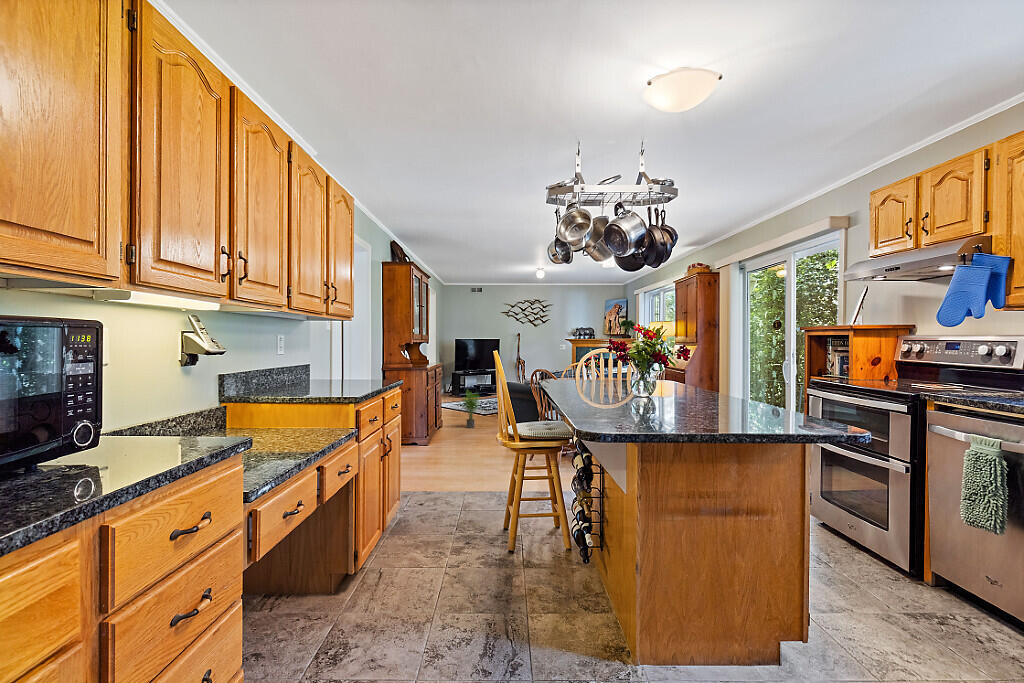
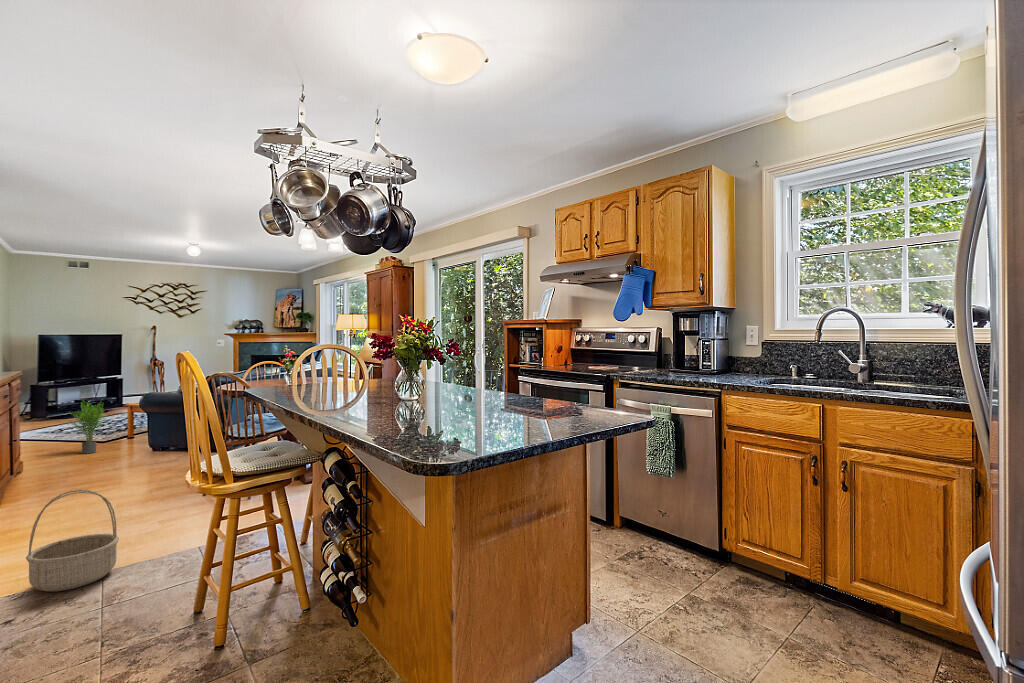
basket: none [417,450,464,515] -> present [26,490,119,592]

